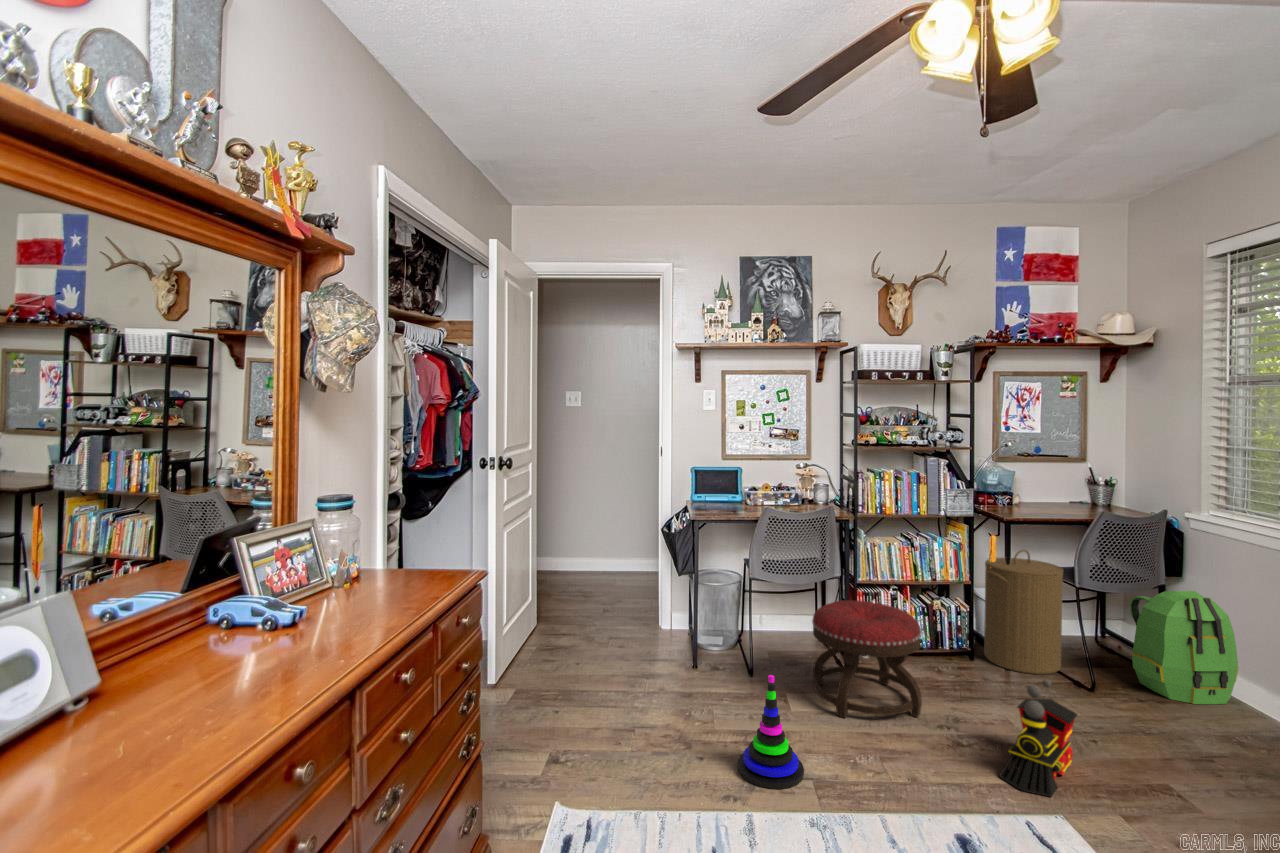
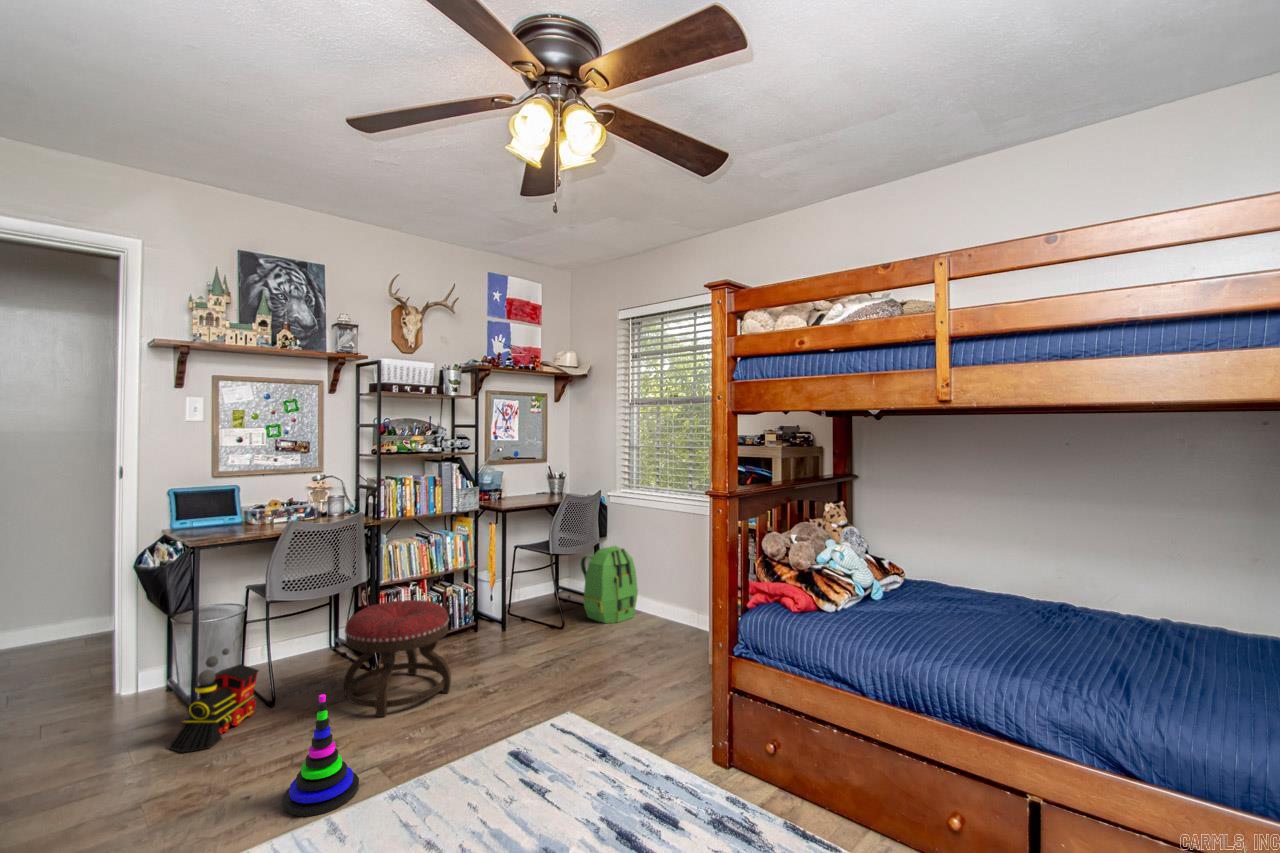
laundry hamper: present [984,550,1063,674] -> none [486,533,541,632]
toy train: present [999,679,1077,797] -> present [169,648,259,753]

